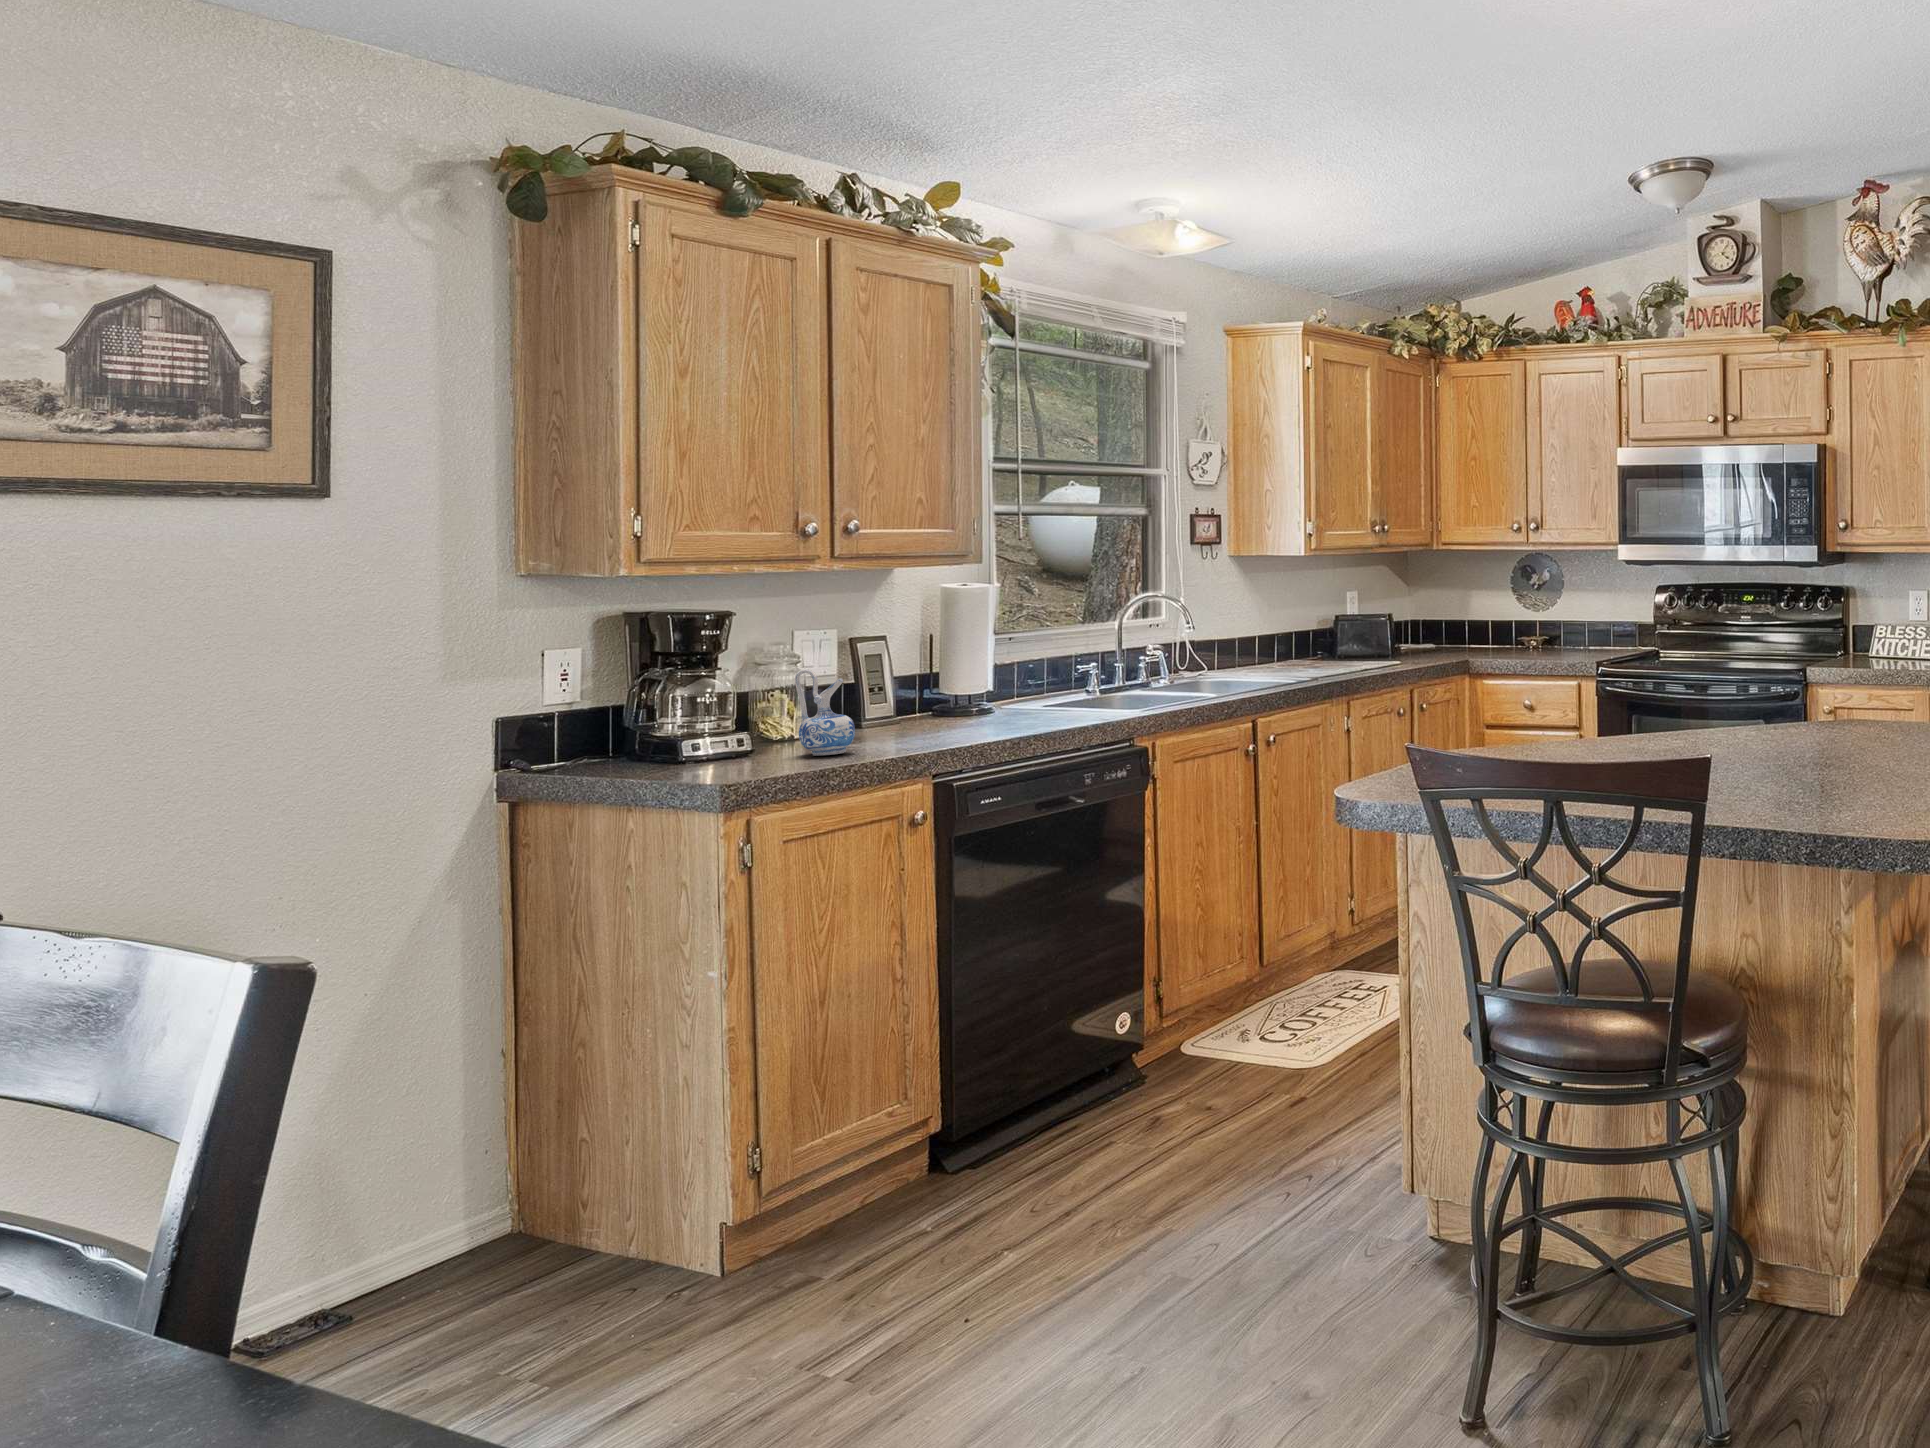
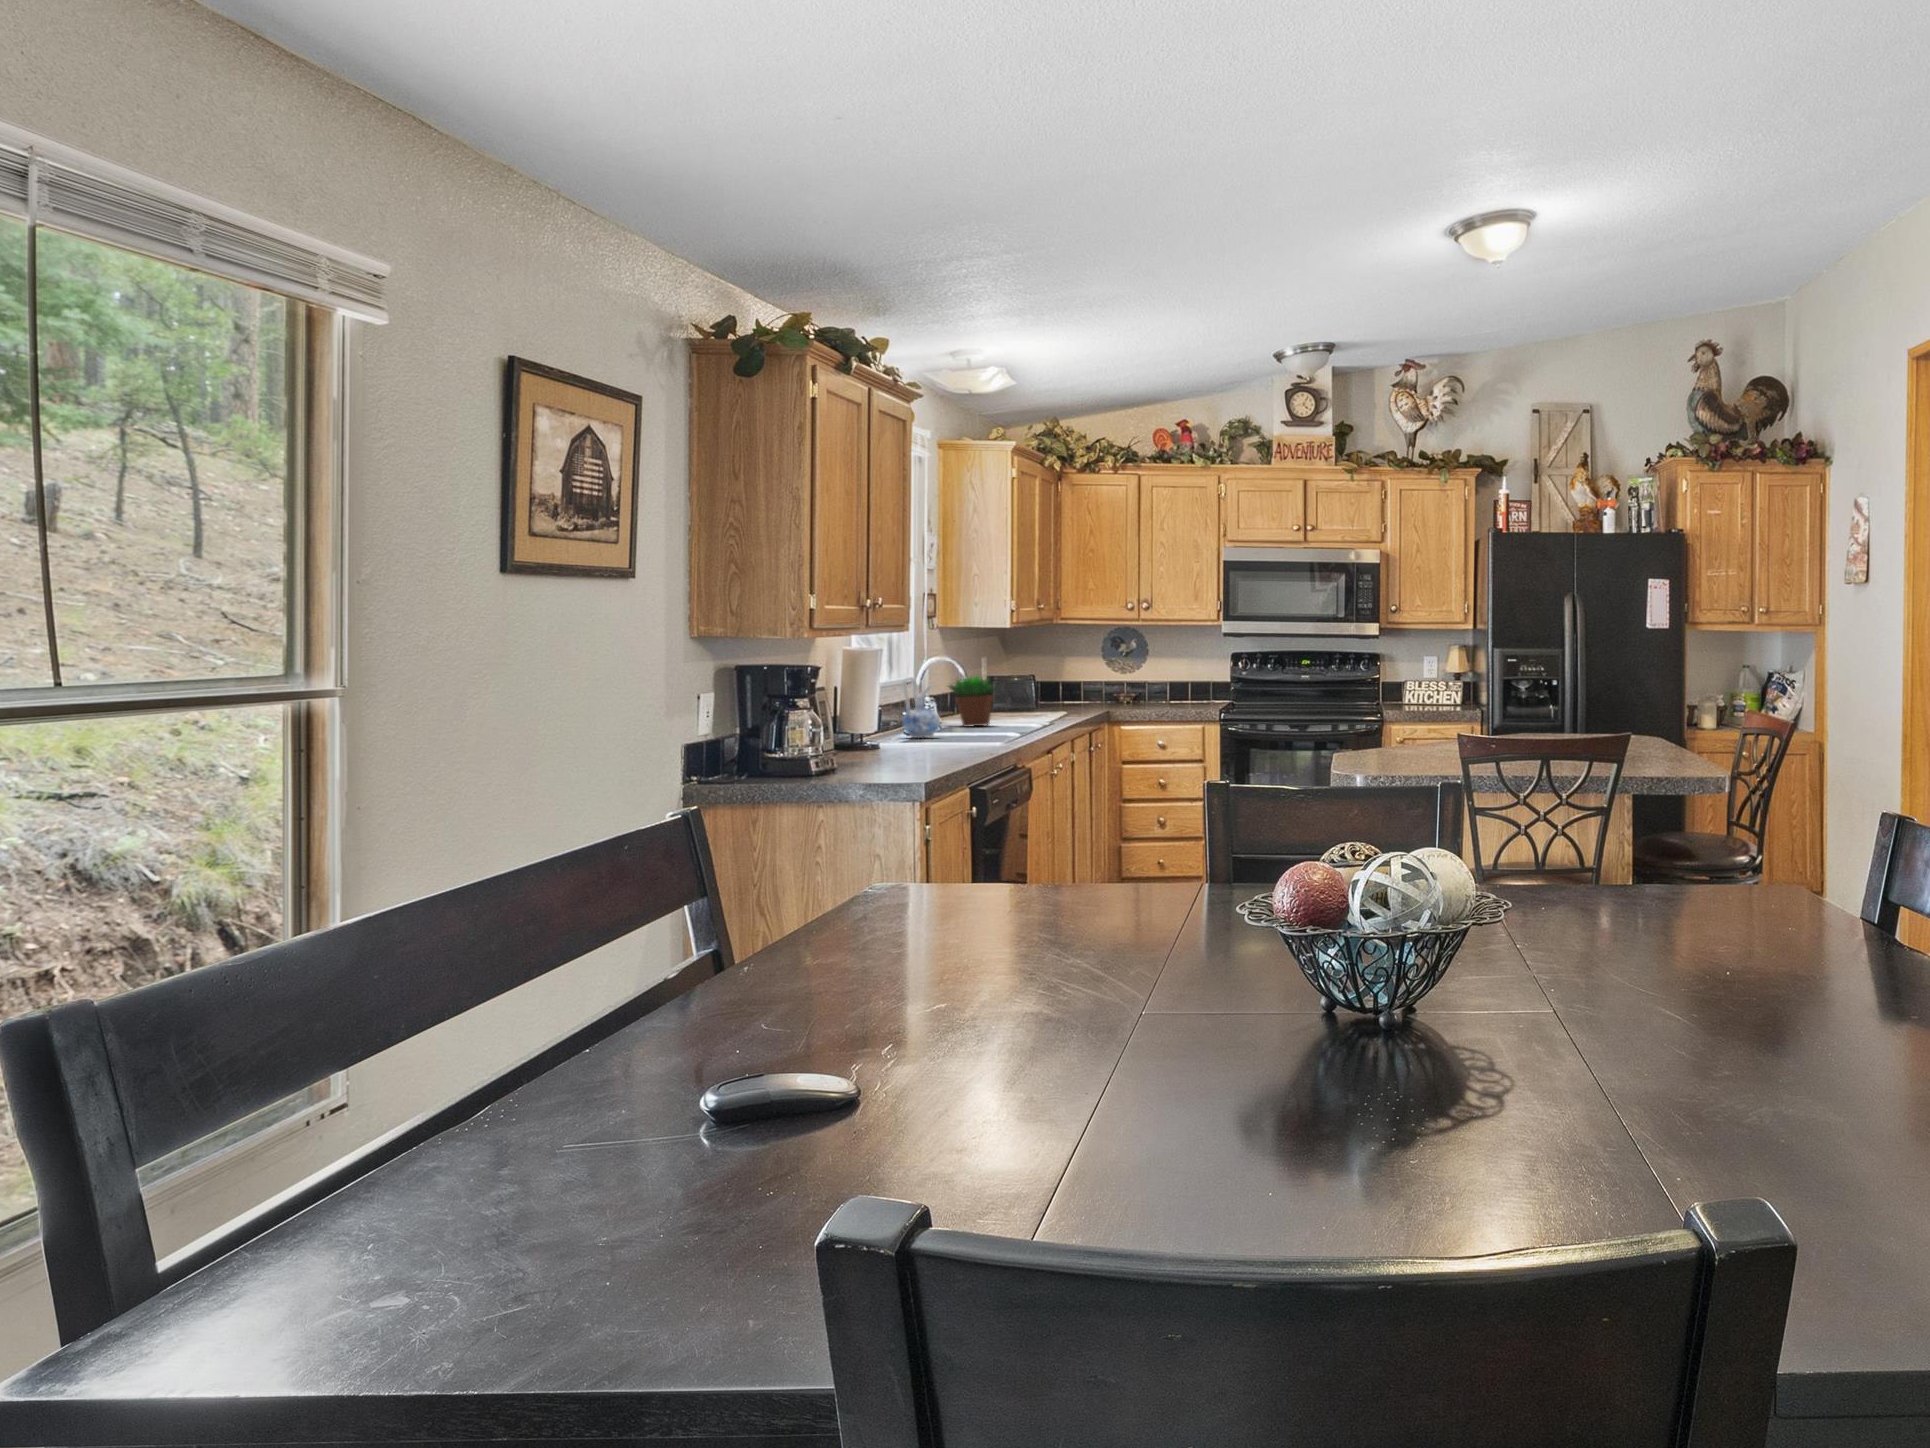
succulent plant: none [1019,645,1093,717] -> present [948,676,997,727]

